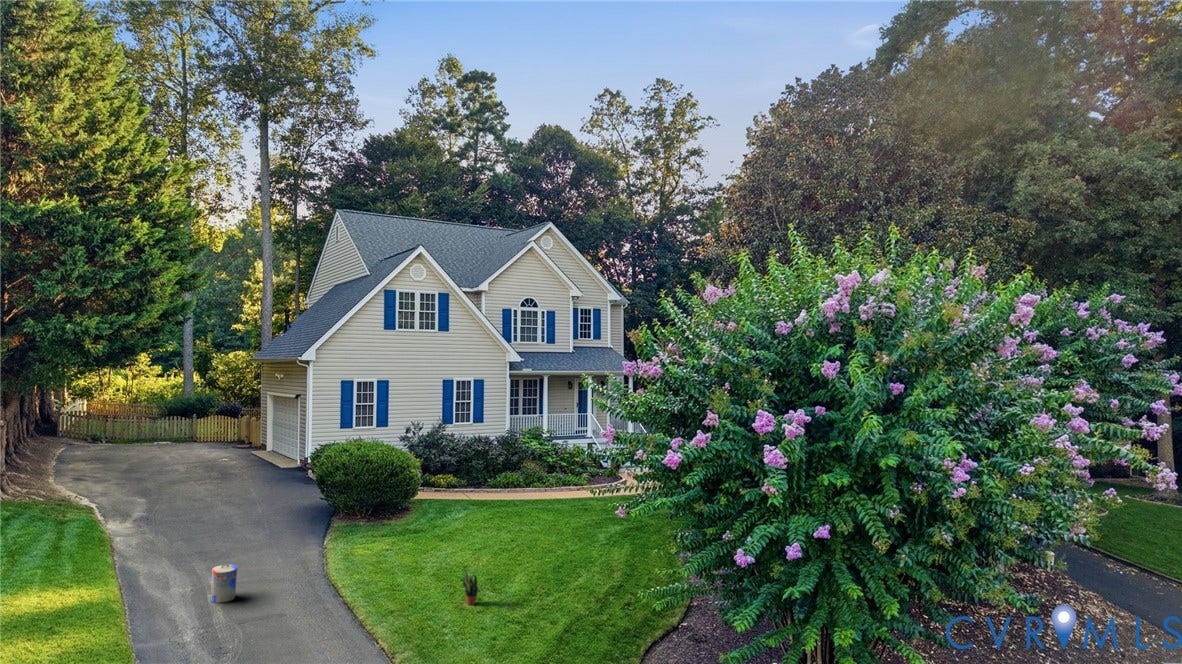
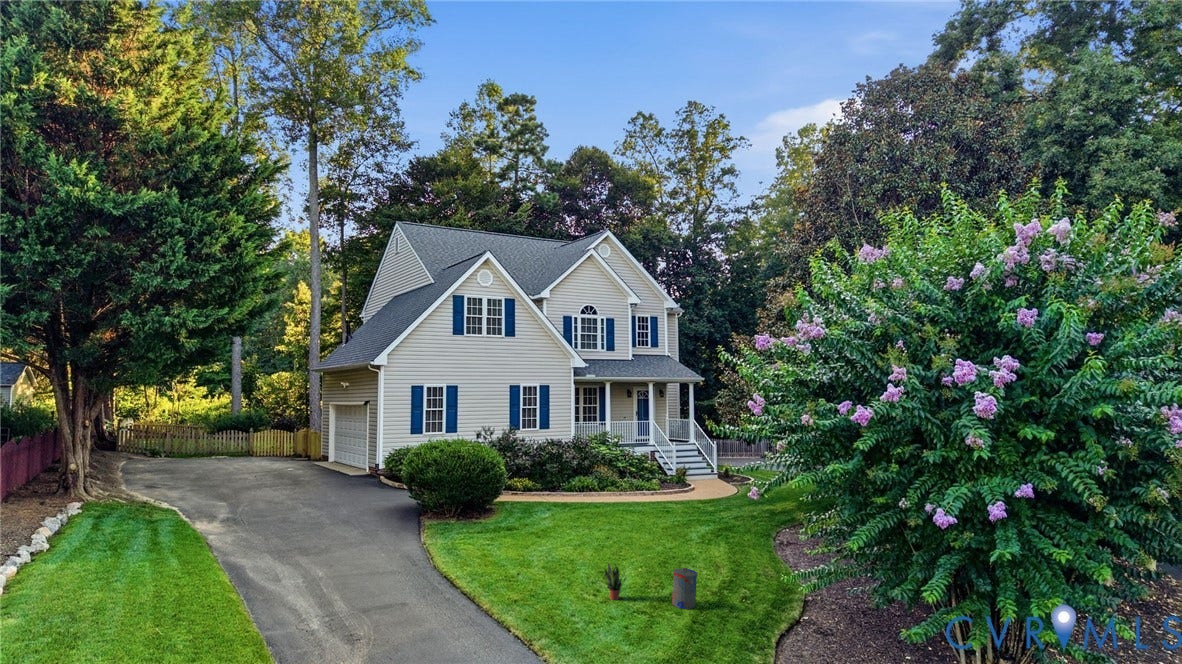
trash can: present [211,564,238,603] -> present [672,568,697,609]

